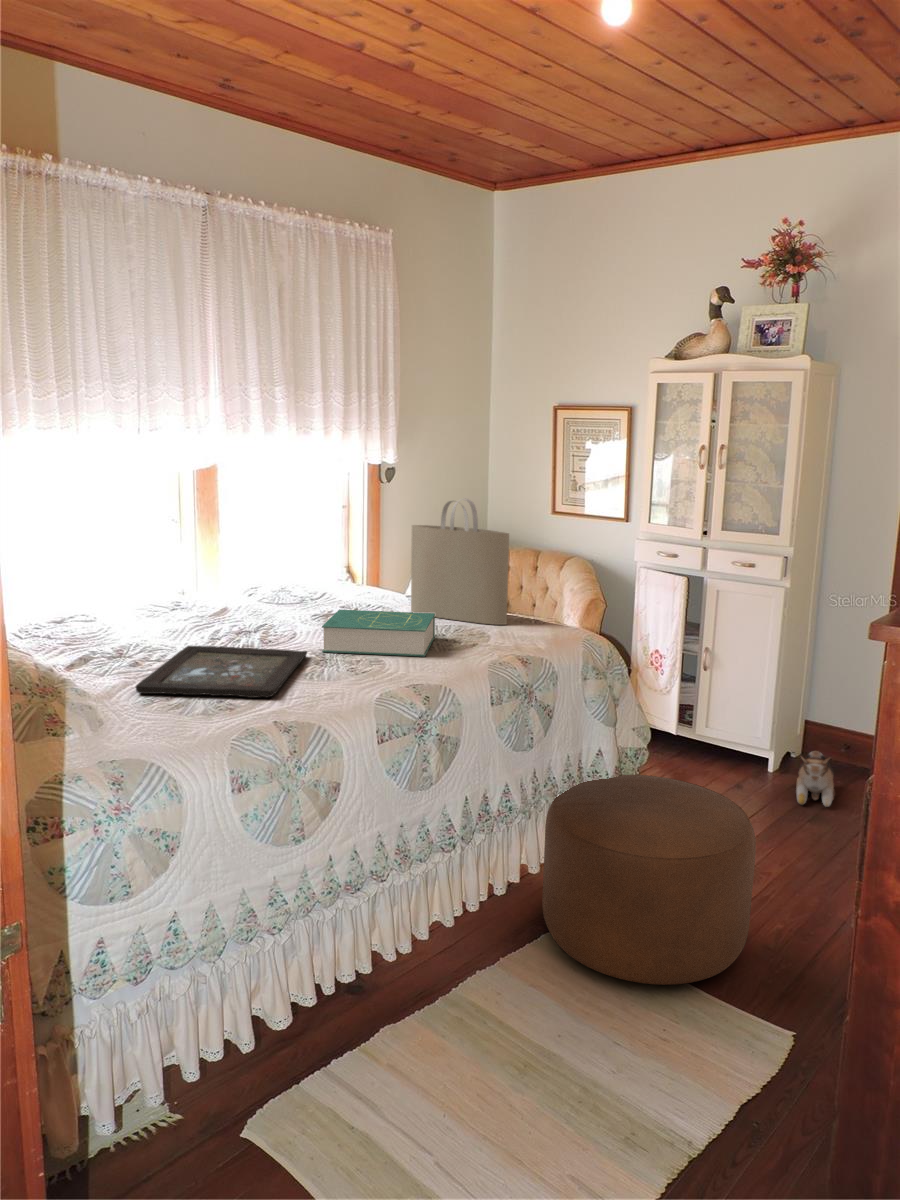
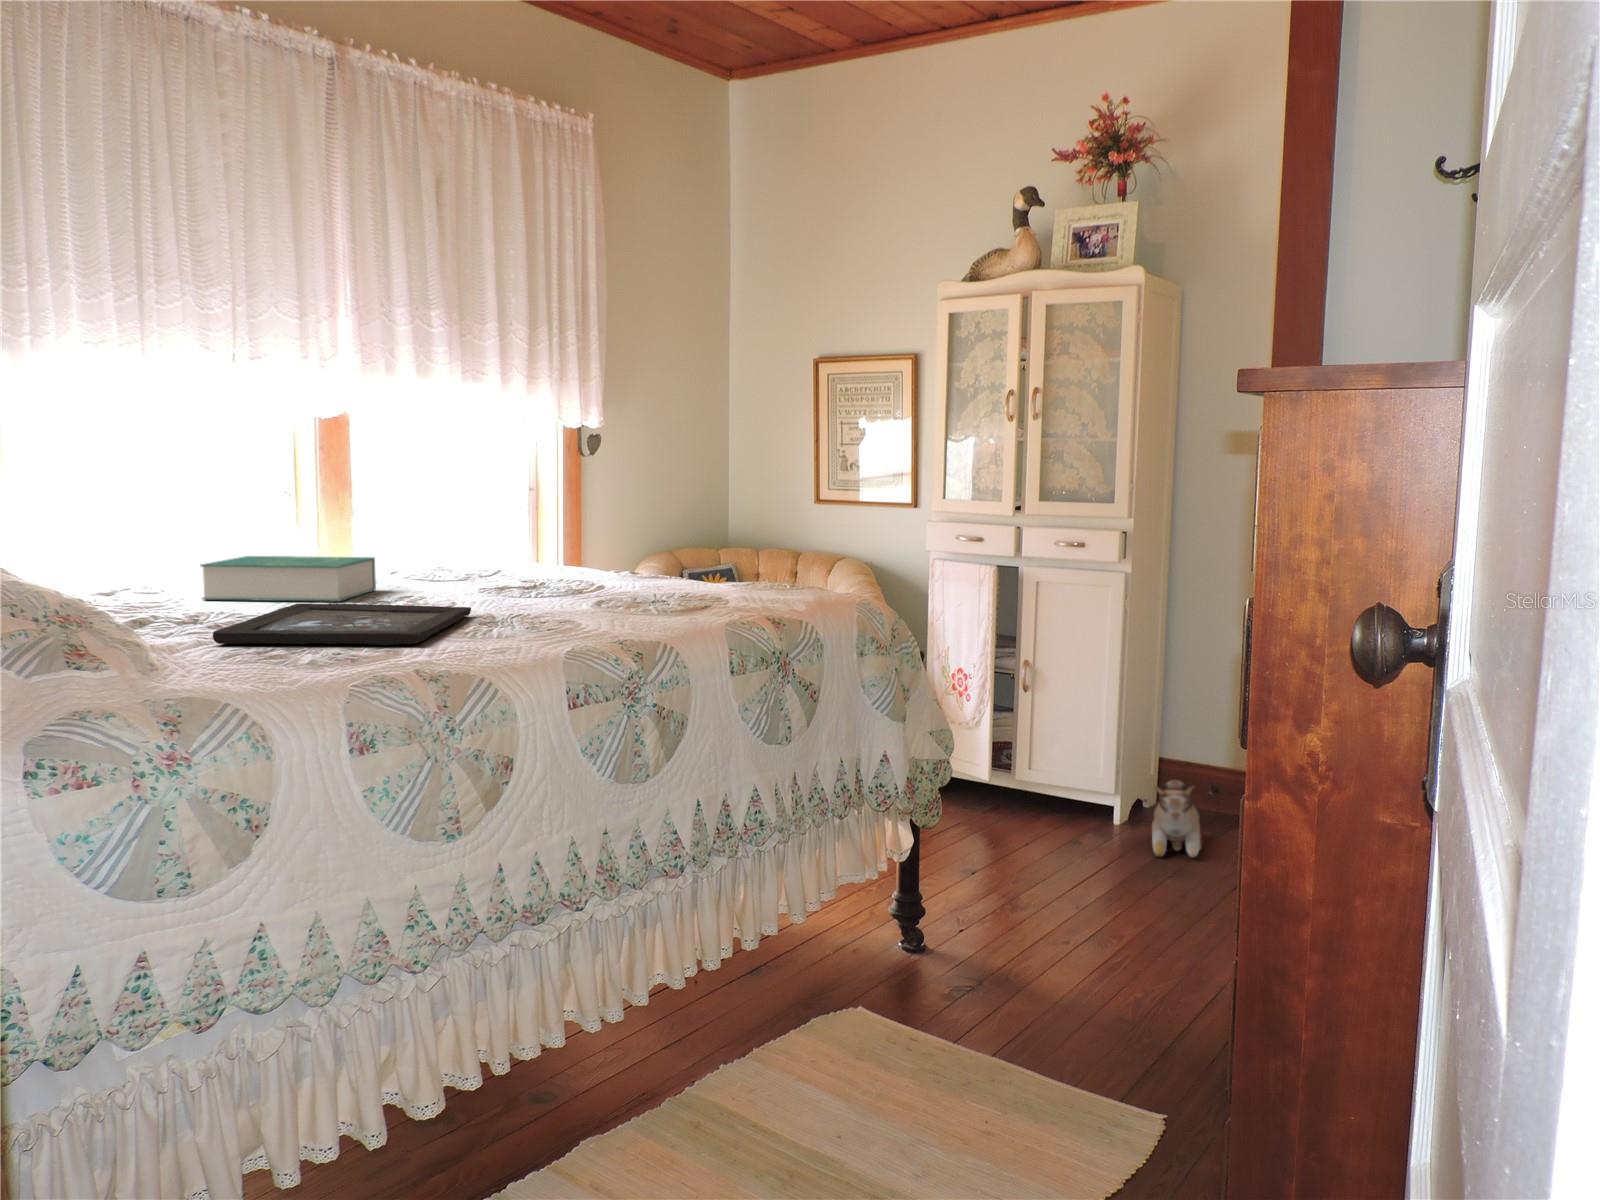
tote bag: present [411,499,509,625] -> none [621,422,755,591]
book: present [322,610,435,656] -> present [201,556,376,601]
ottoman: present [542,775,756,985] -> none [813,792,1102,1061]

